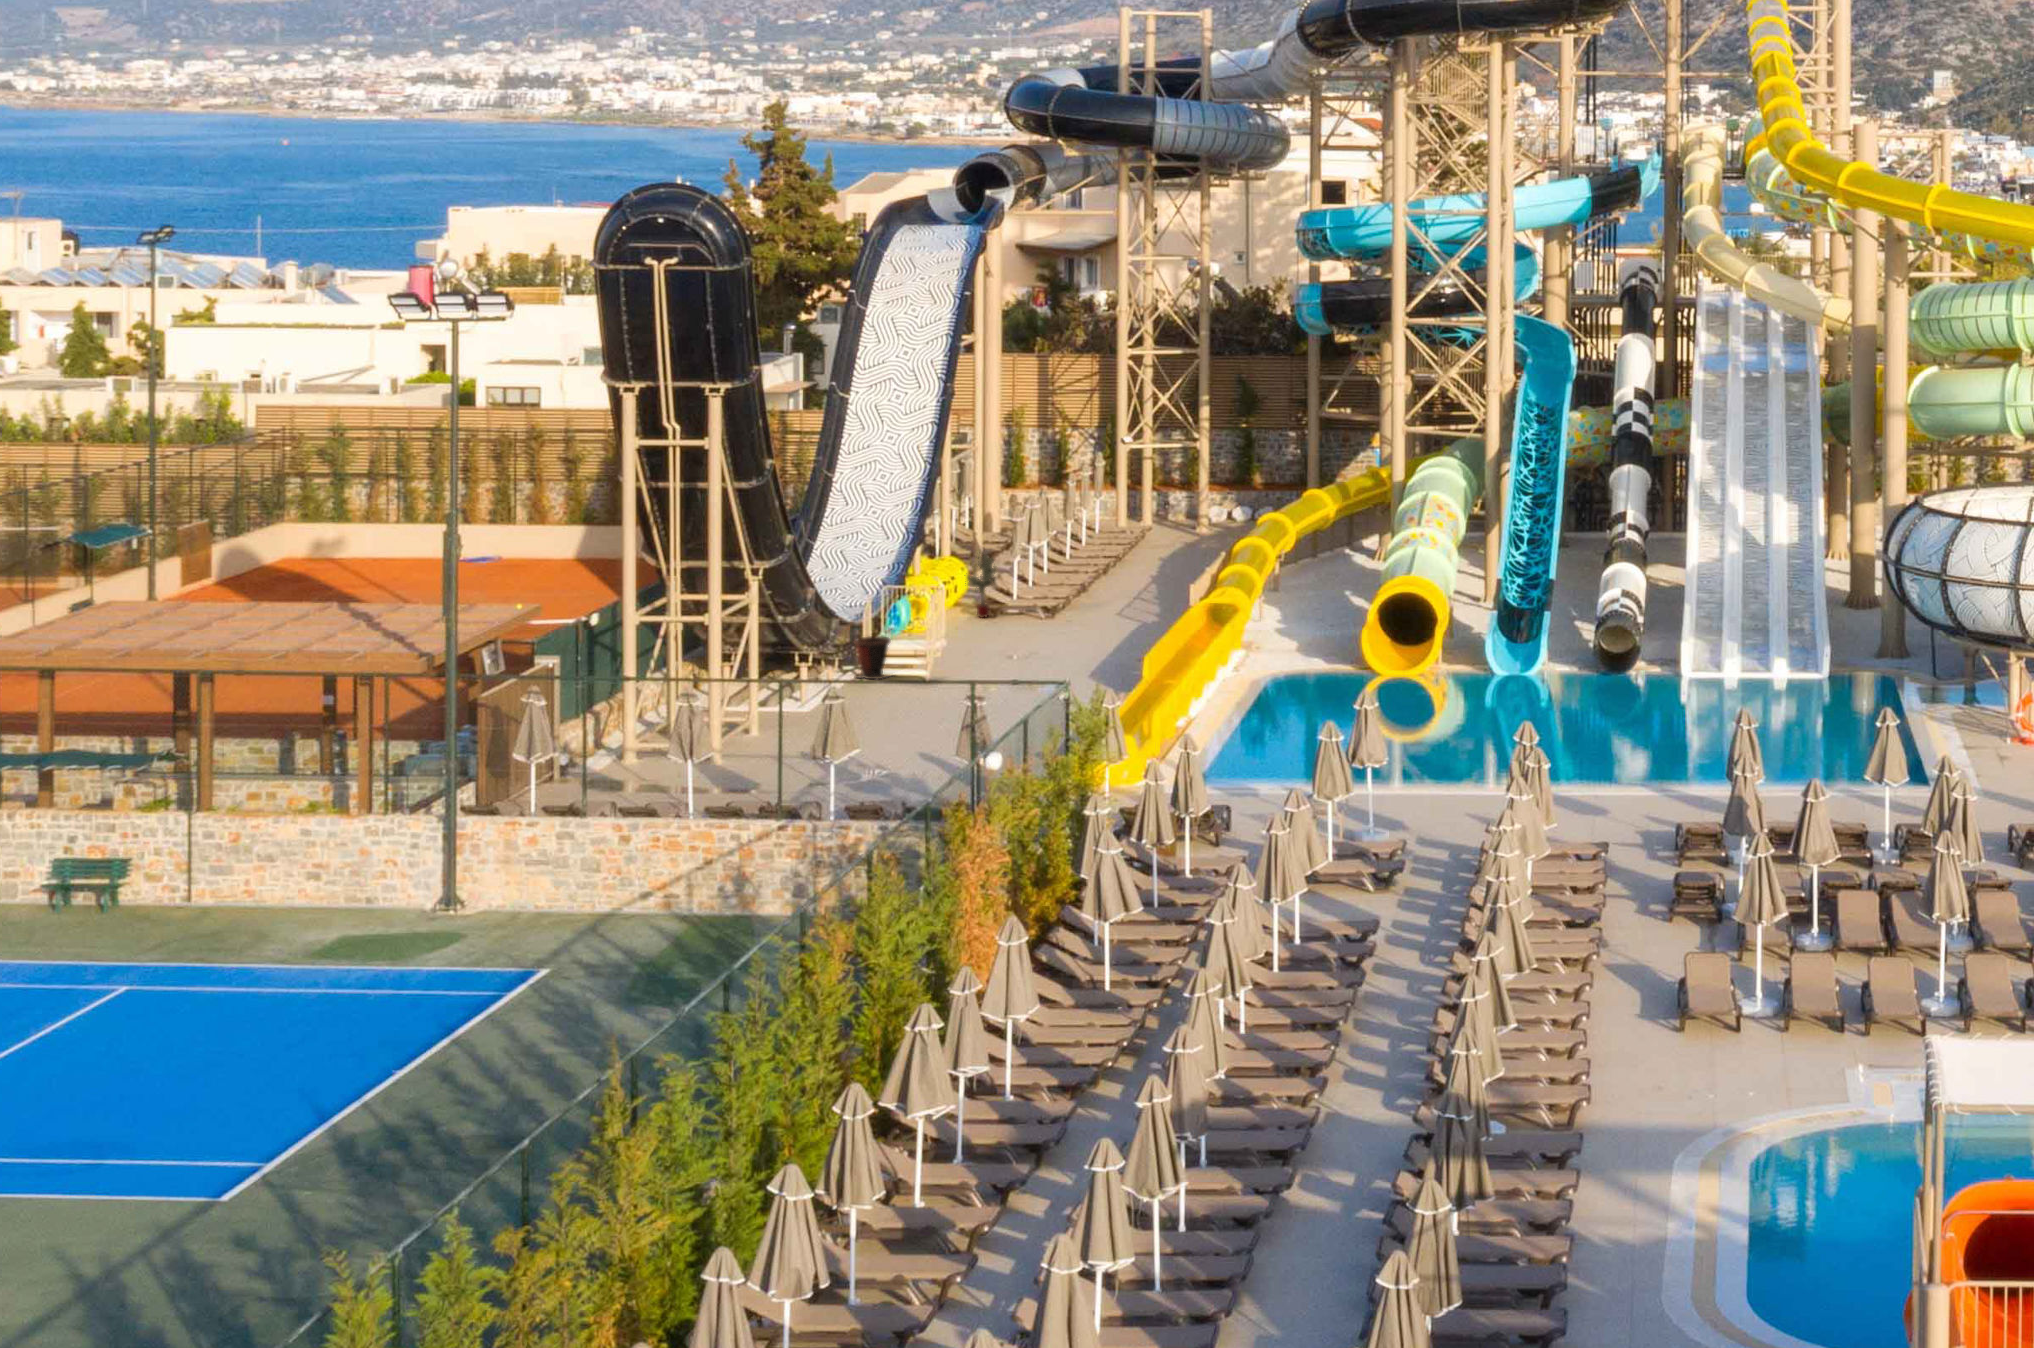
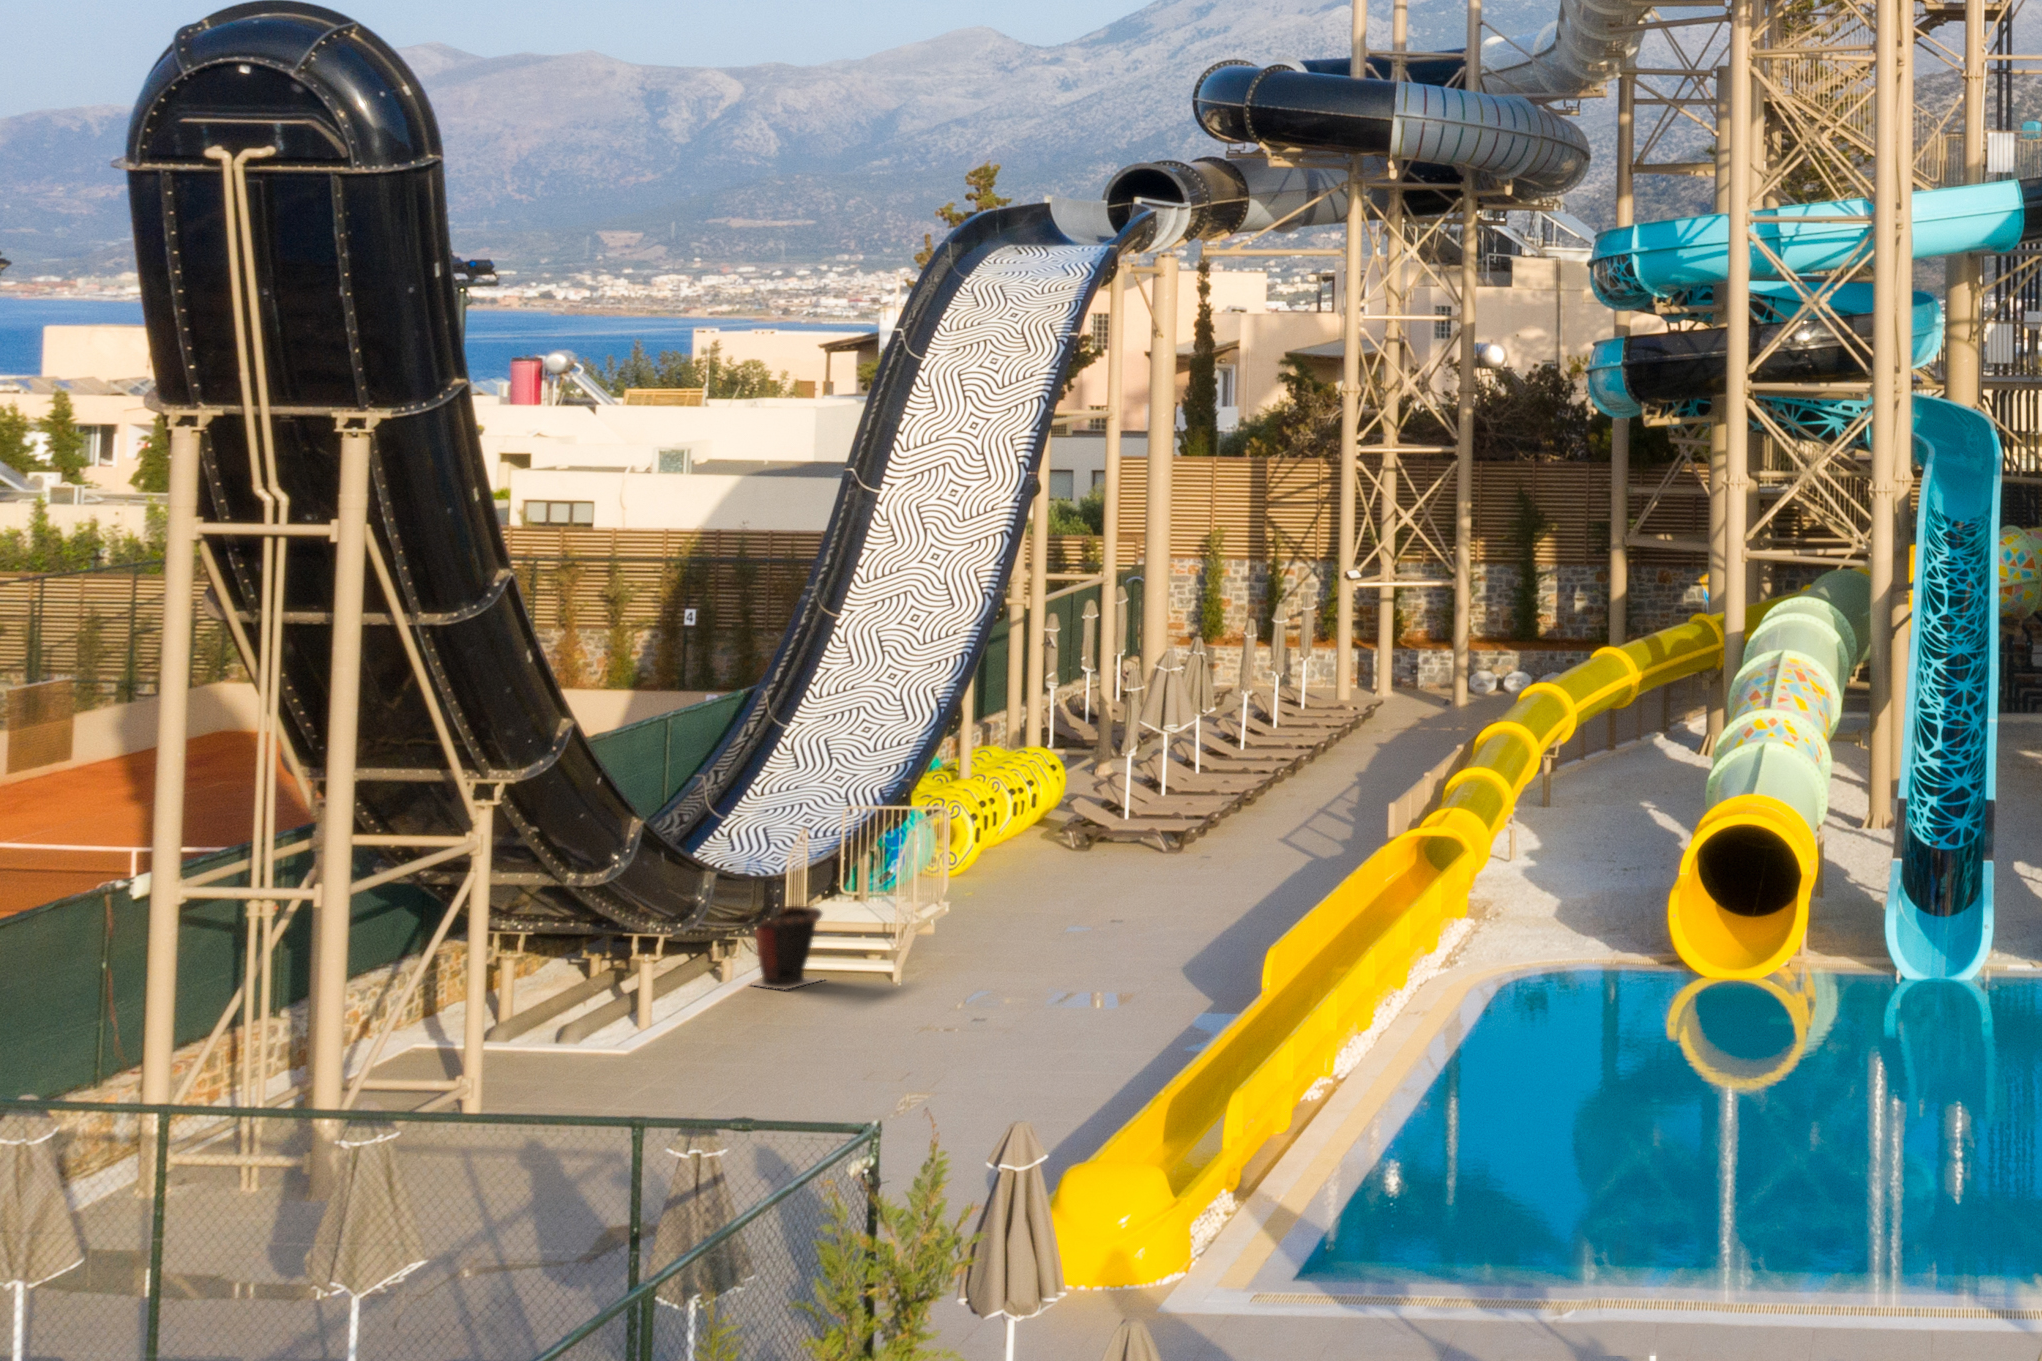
potted tree: present [965,555,996,618] -> none [1023,744,1086,857]

